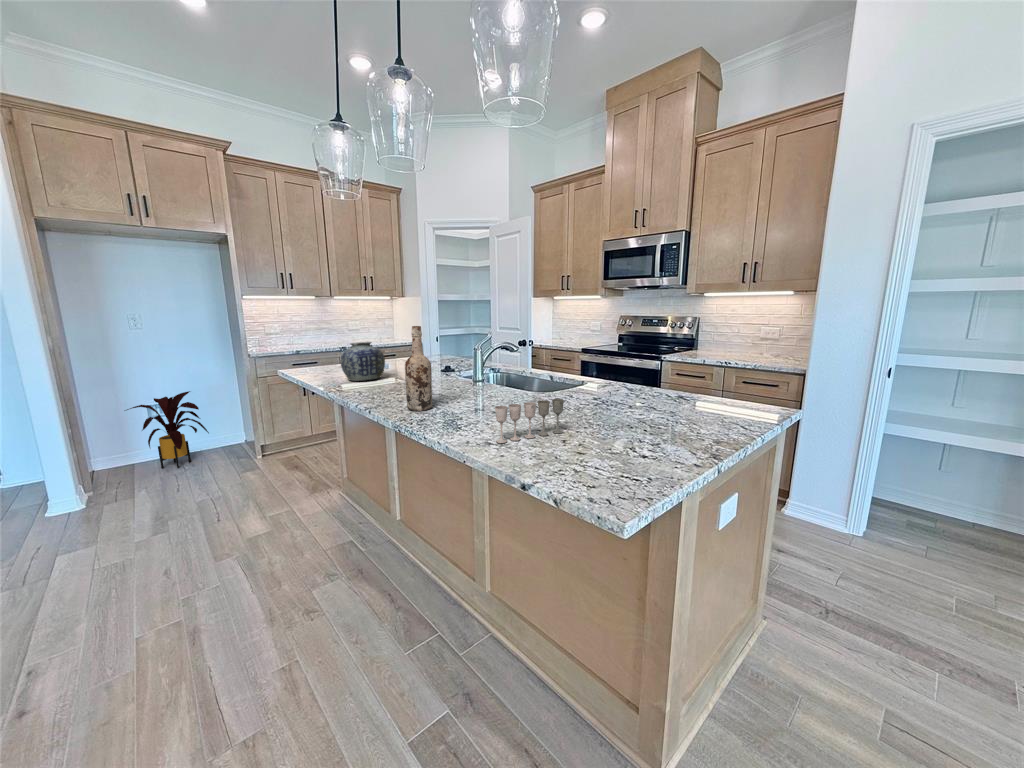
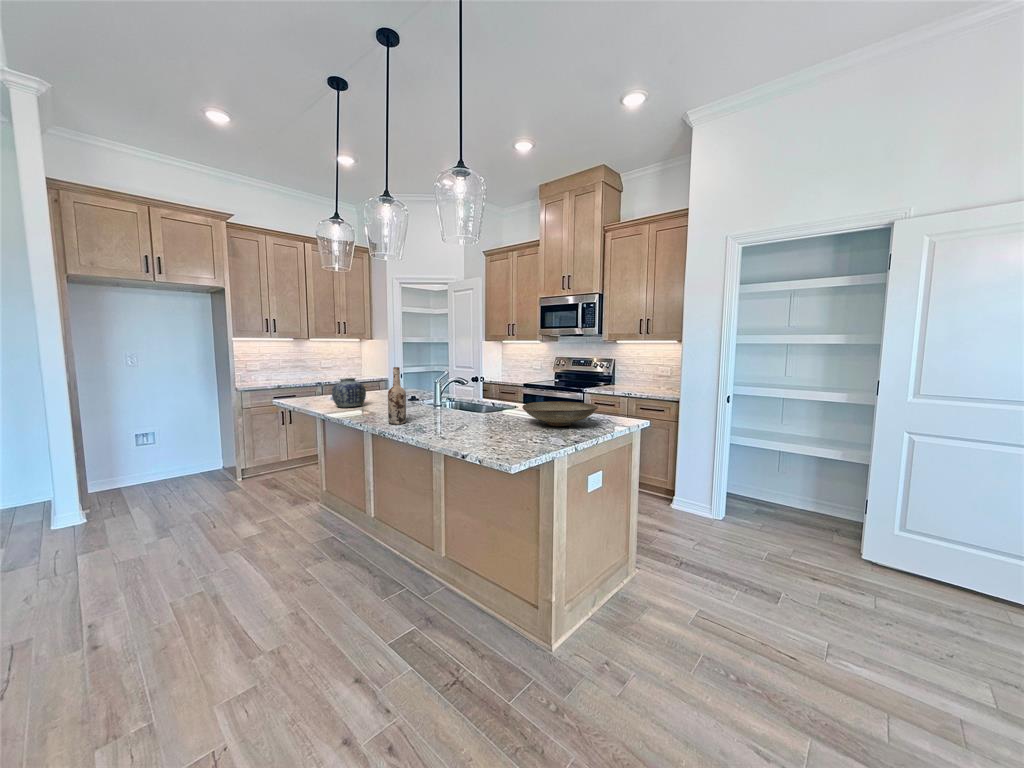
decorative bowl: none [607,378,734,419] -> present [522,402,598,426]
house plant: present [127,391,209,468] -> none [119,422,196,491]
wine glass: present [495,399,564,443] -> none [448,413,491,439]

